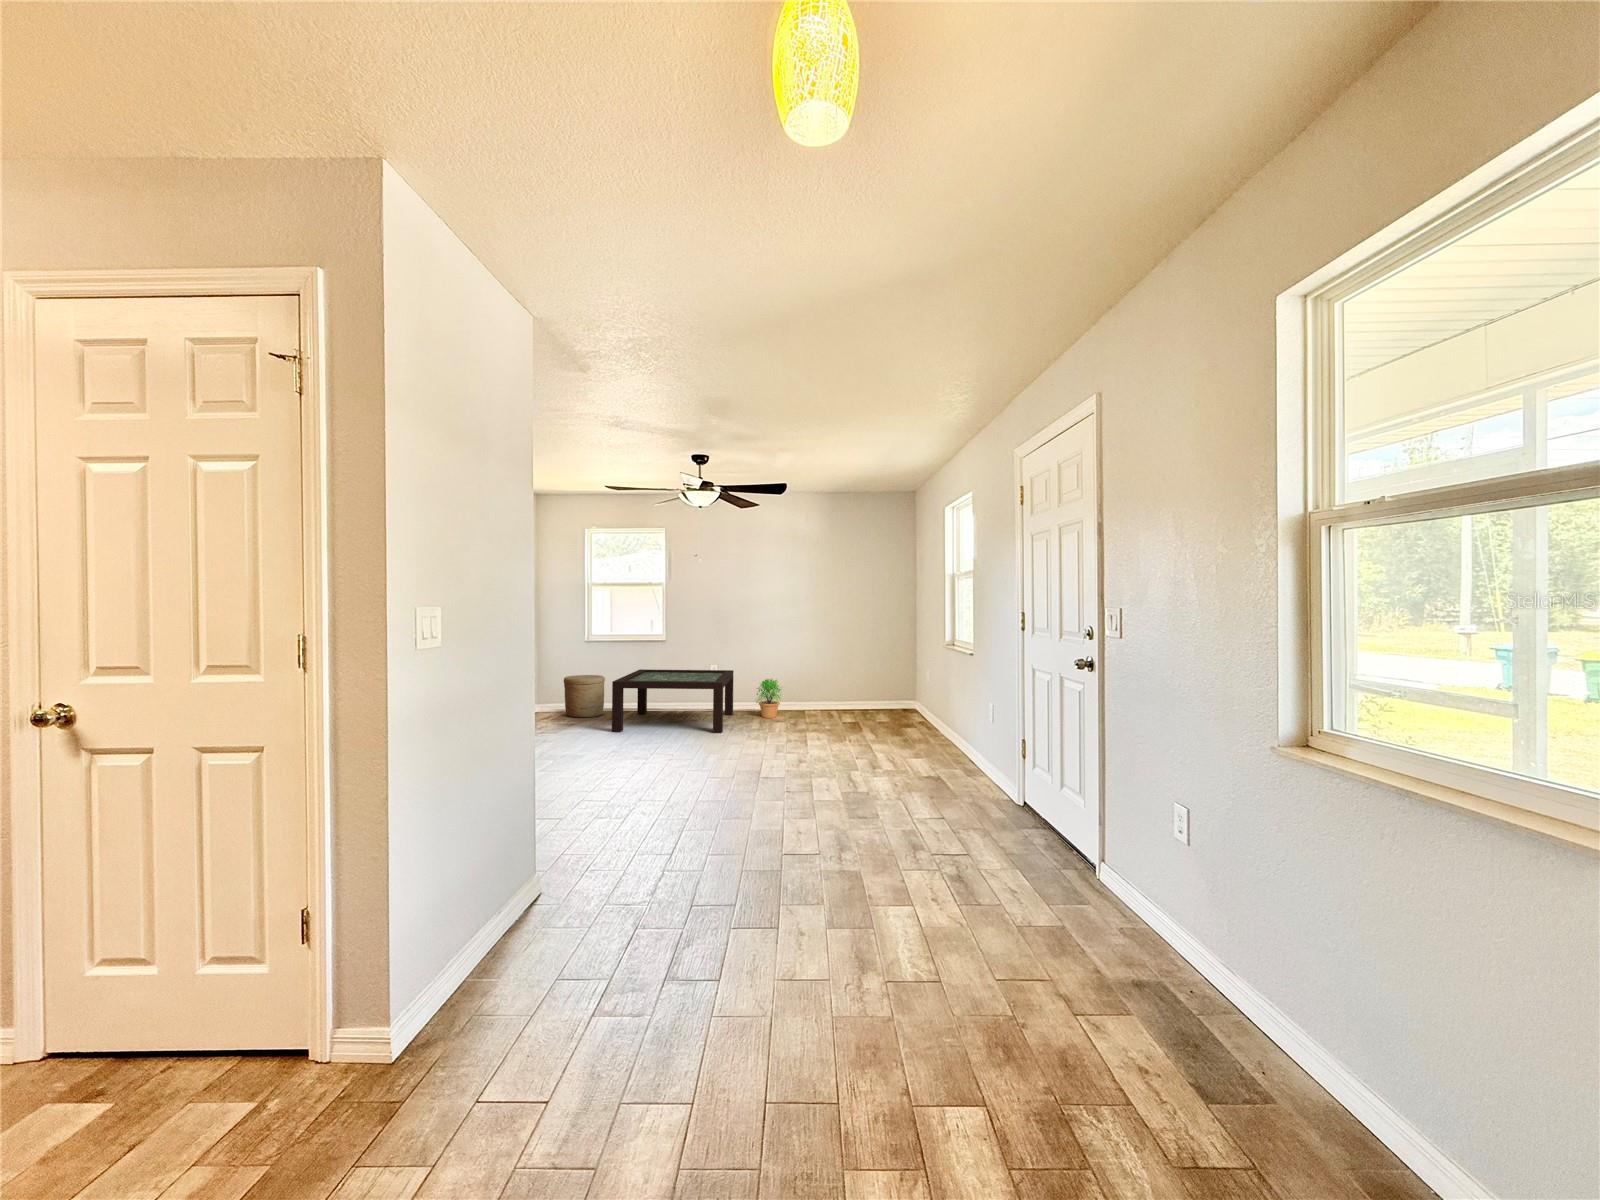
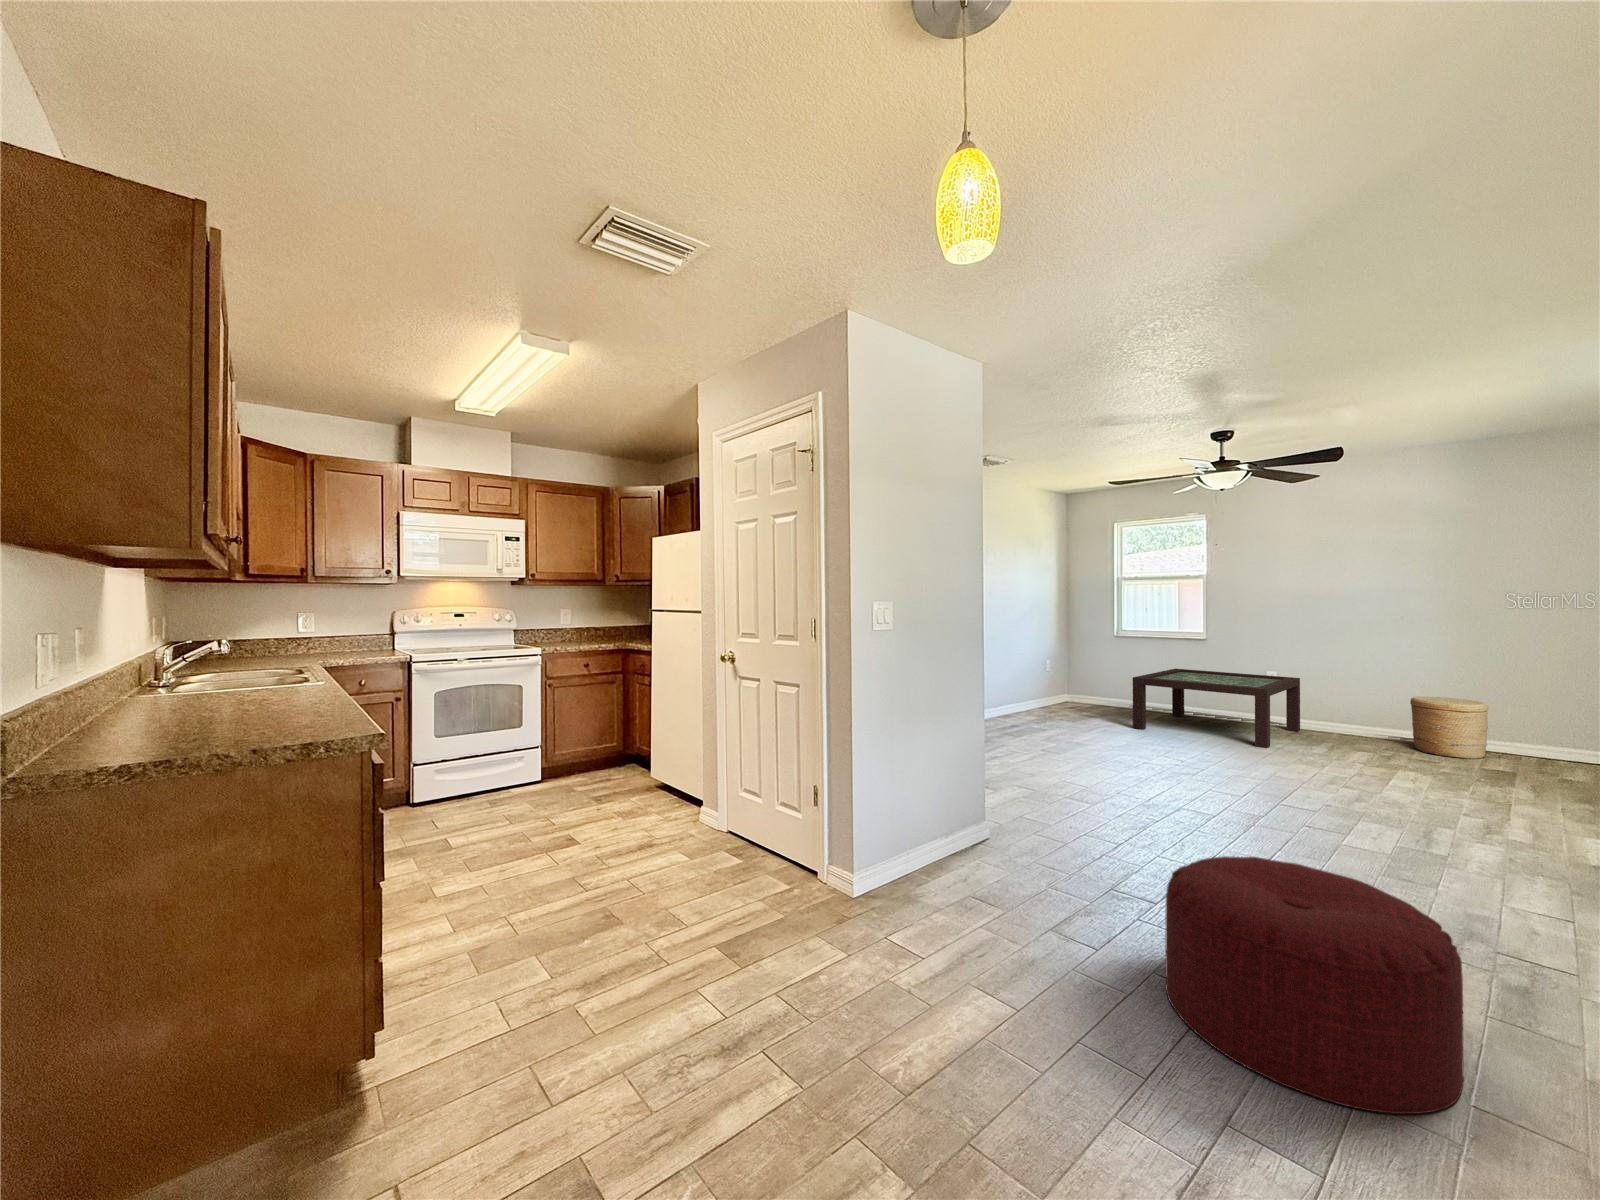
woven basket: present [564,675,605,717] -> present [1410,697,1488,759]
potted plant: present [756,679,781,718] -> none [1331,691,1379,742]
ottoman: none [783,835,983,1038] -> present [1165,856,1464,1114]

